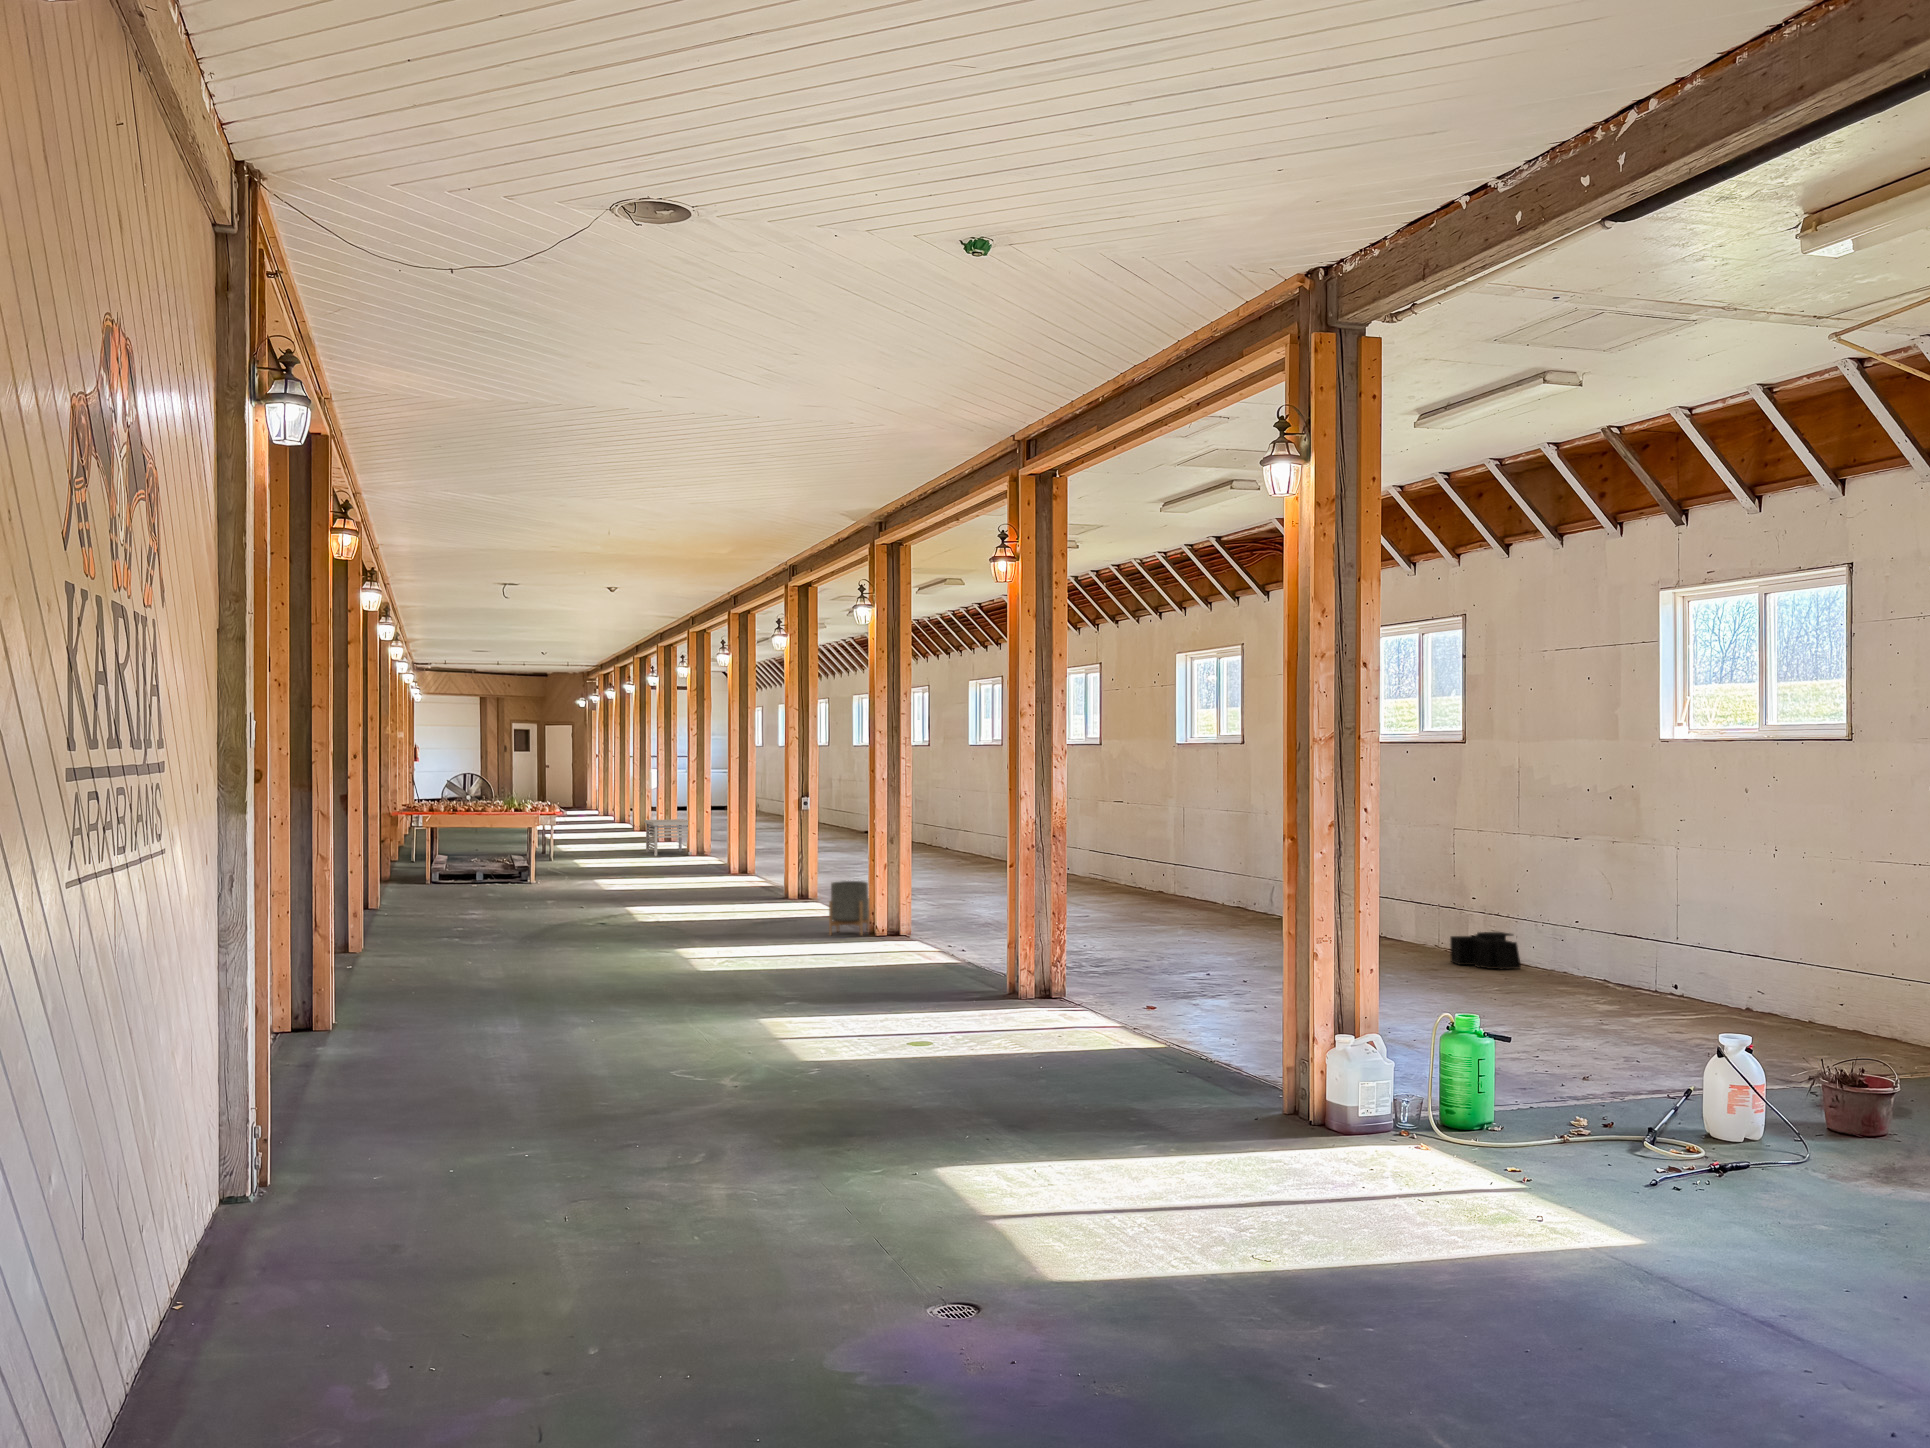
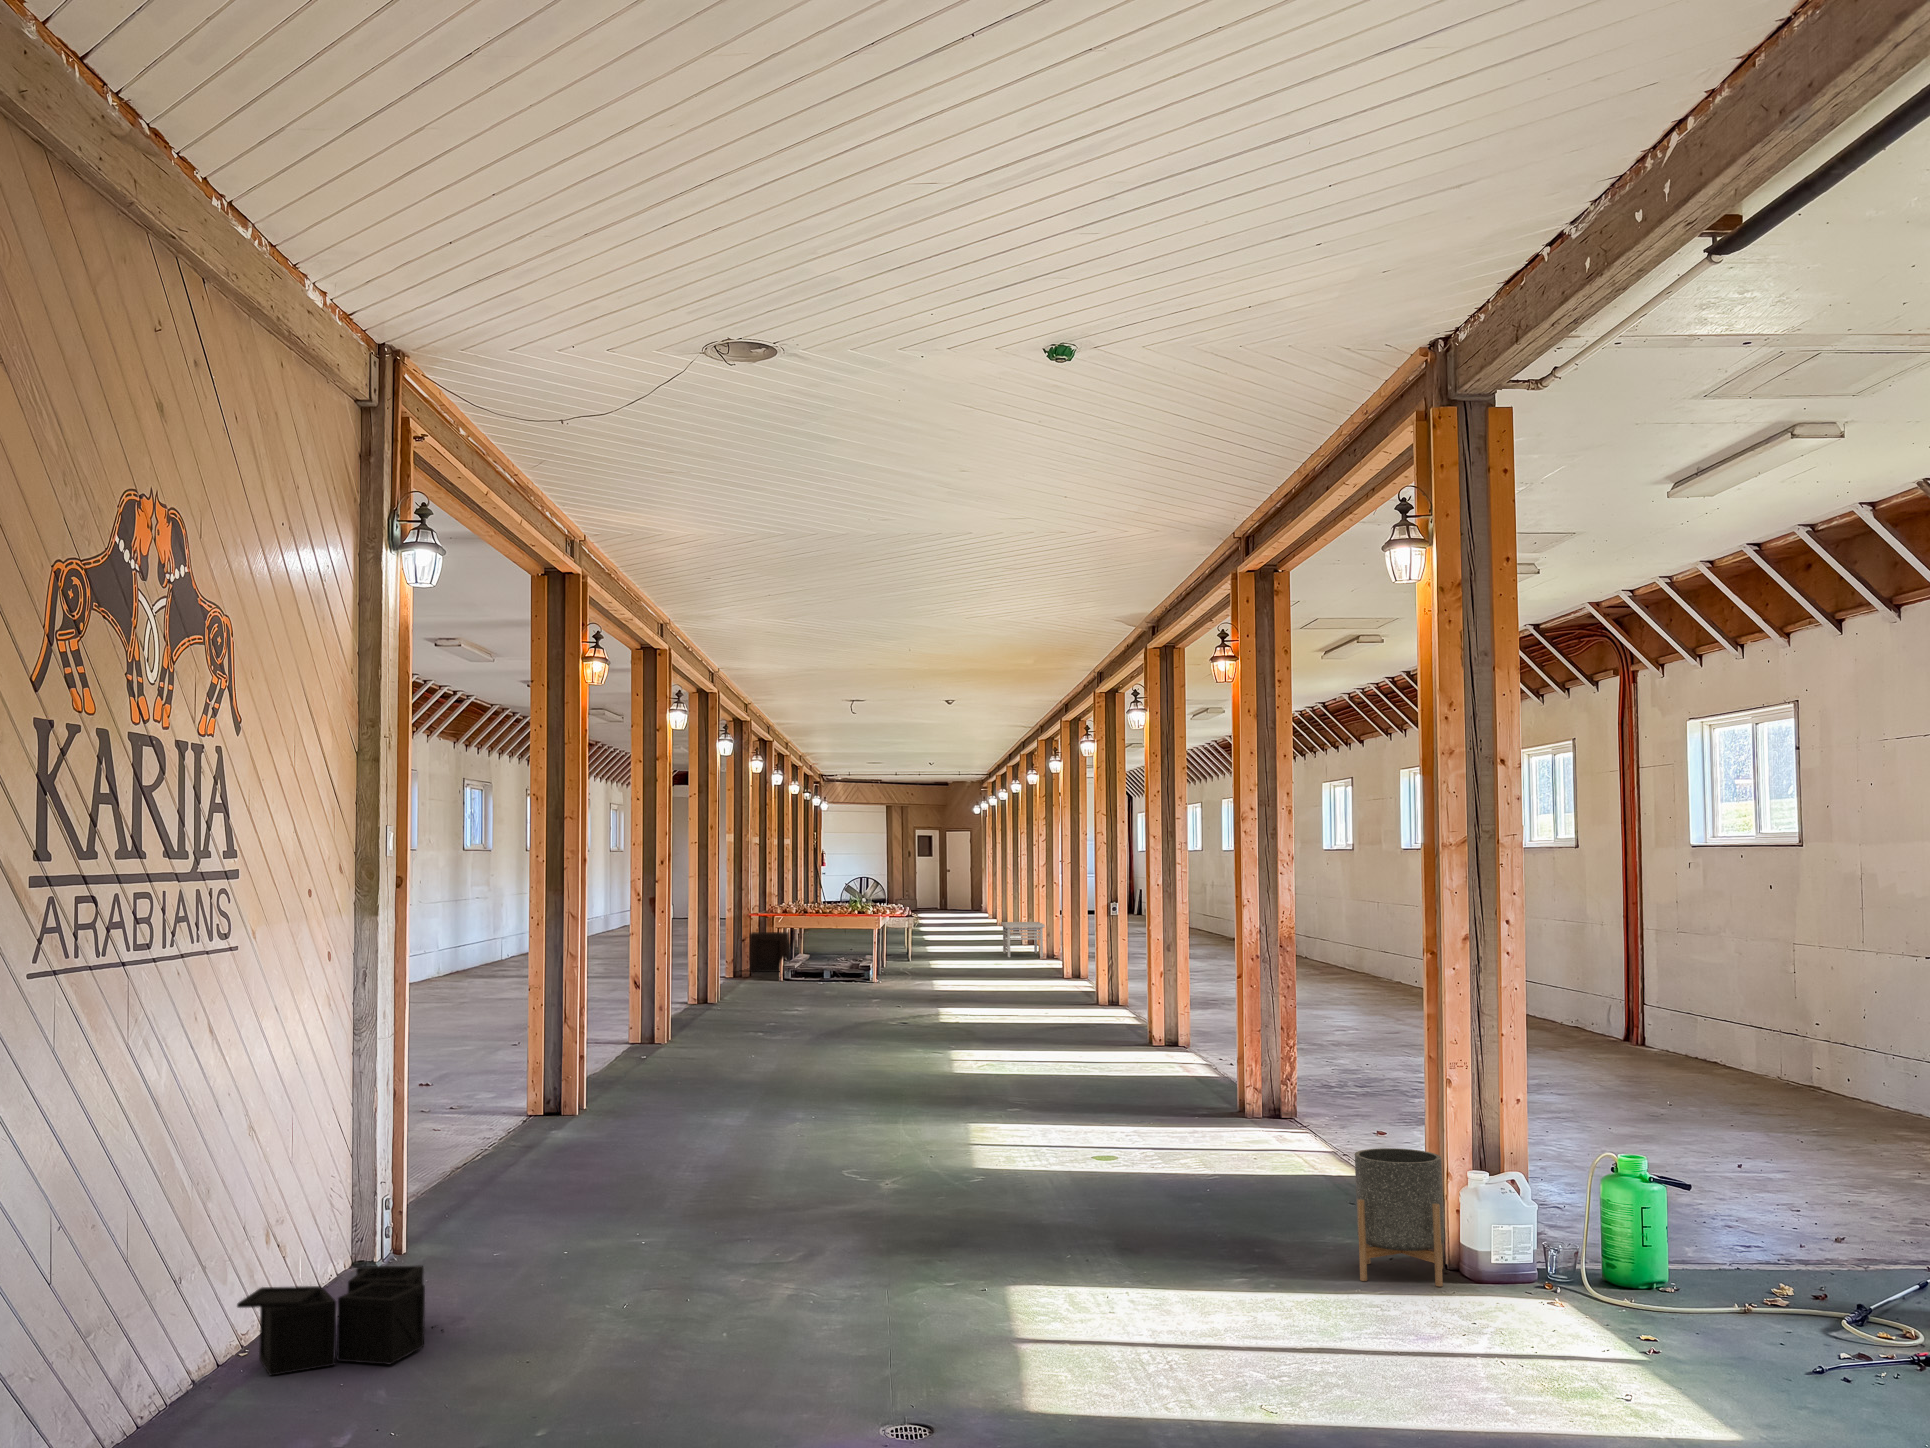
wooden crate: none [384,834,428,877] -> present [749,932,790,972]
planter: present [829,881,870,935] -> present [1355,1148,1445,1287]
storage bin: present [1450,932,1521,969] -> present [237,1266,444,1376]

